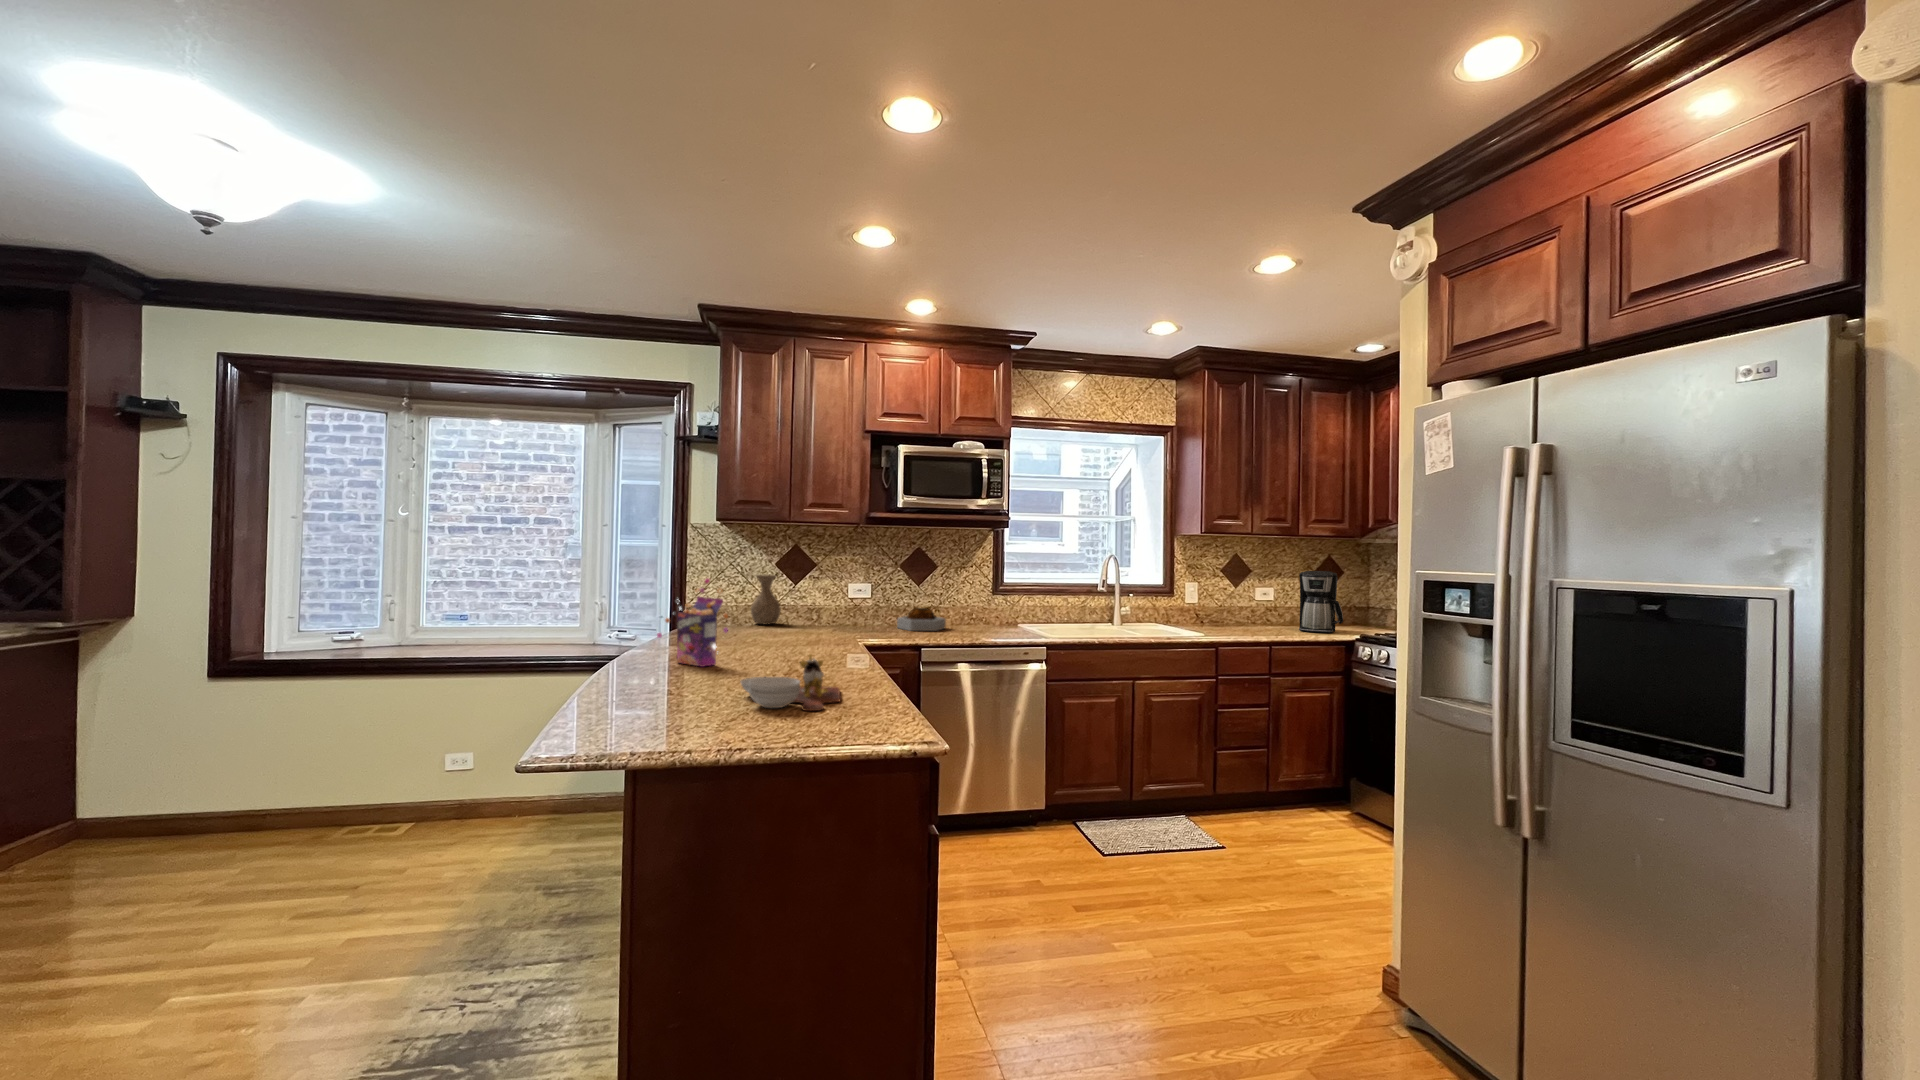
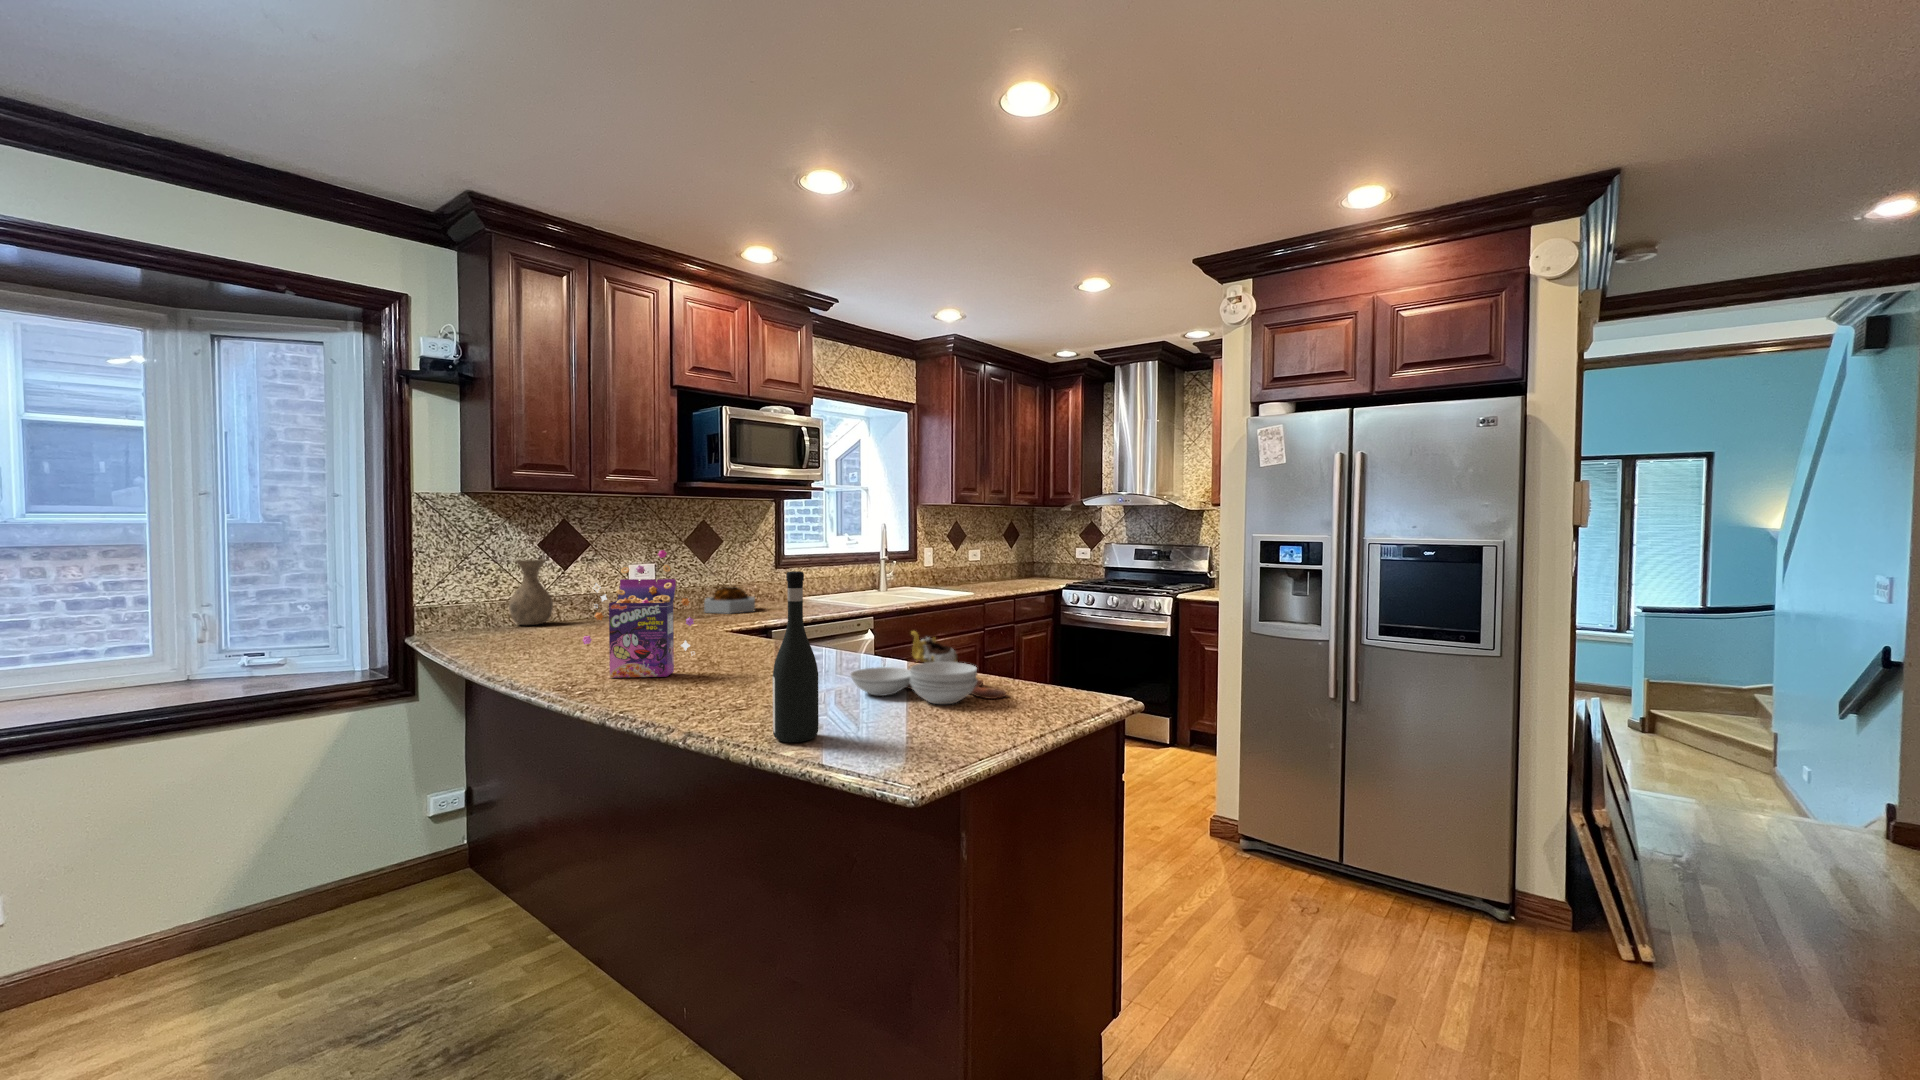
coffee maker: present [1299,571,1343,633] -> none [1006,533,1044,584]
wine bottle: none [615,601,646,709] -> present [773,571,819,742]

